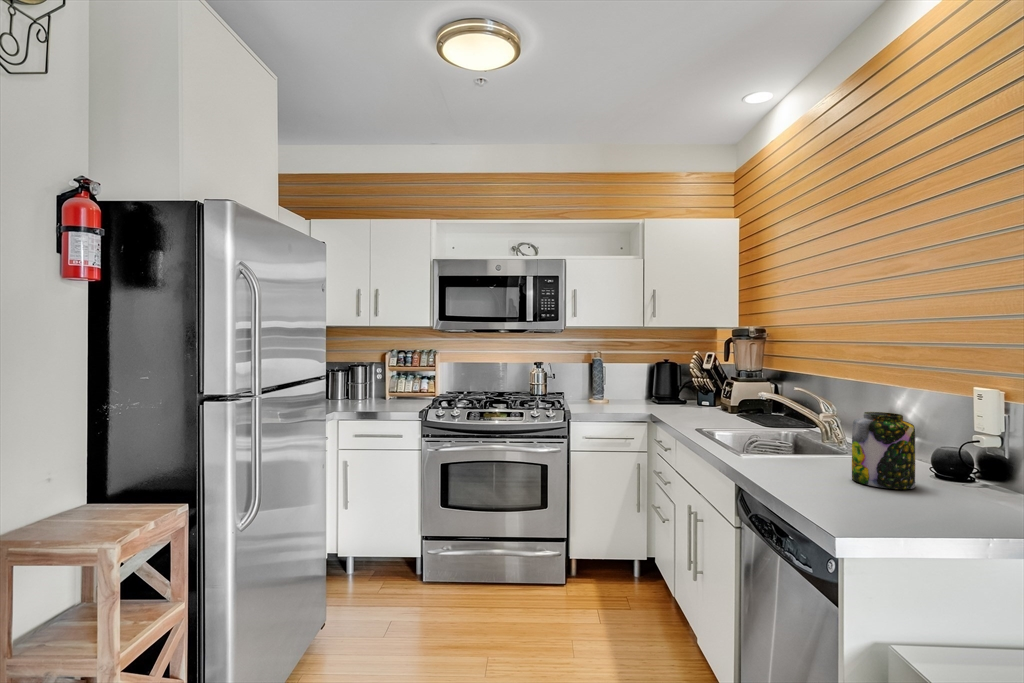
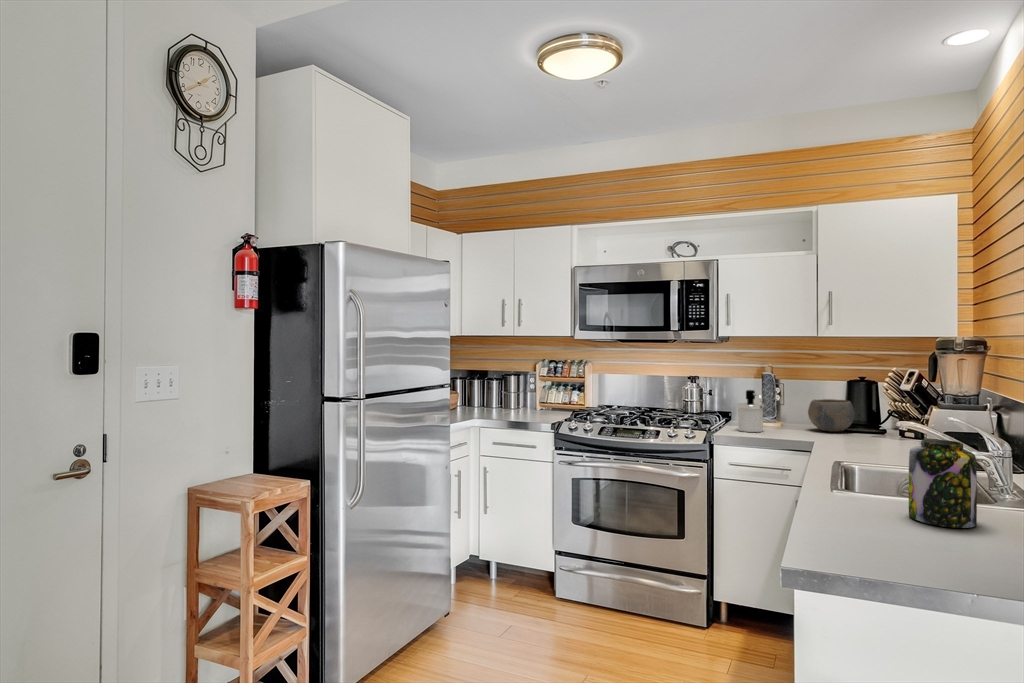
soap dispenser: none [590,374,615,411] -> present [737,390,764,432]
bowl: none [643,380,679,407] -> present [808,399,855,432]

